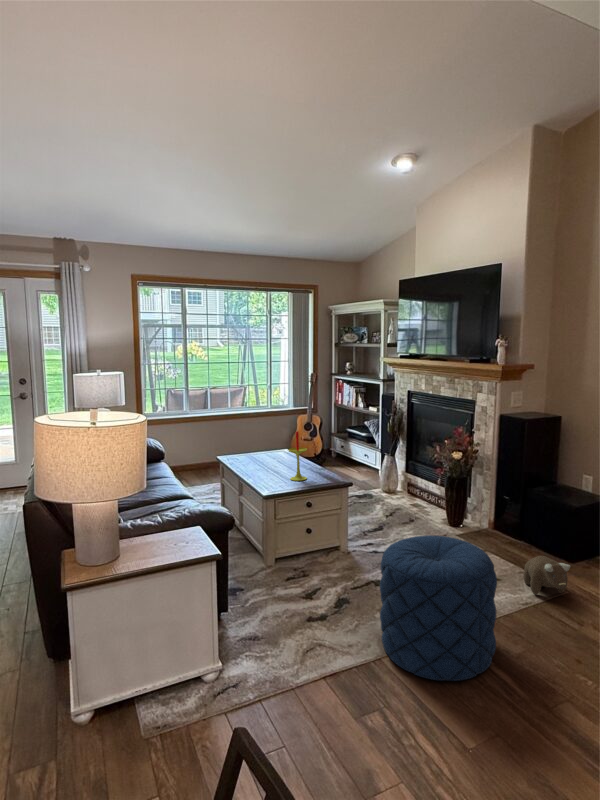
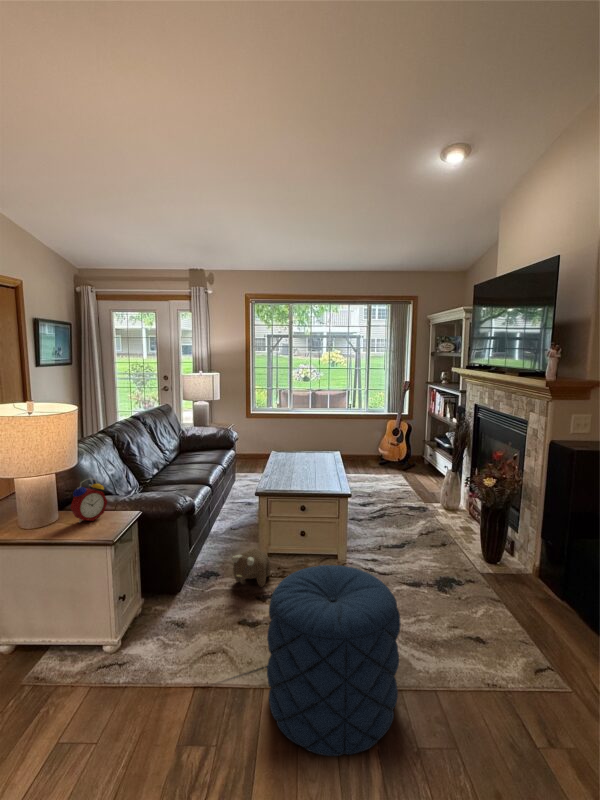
candle: present [288,432,307,481] -> none [298,433,316,482]
alarm clock: none [140,498,172,549] -> present [71,478,107,523]
plush toy: present [523,556,570,595] -> present [232,548,271,587]

